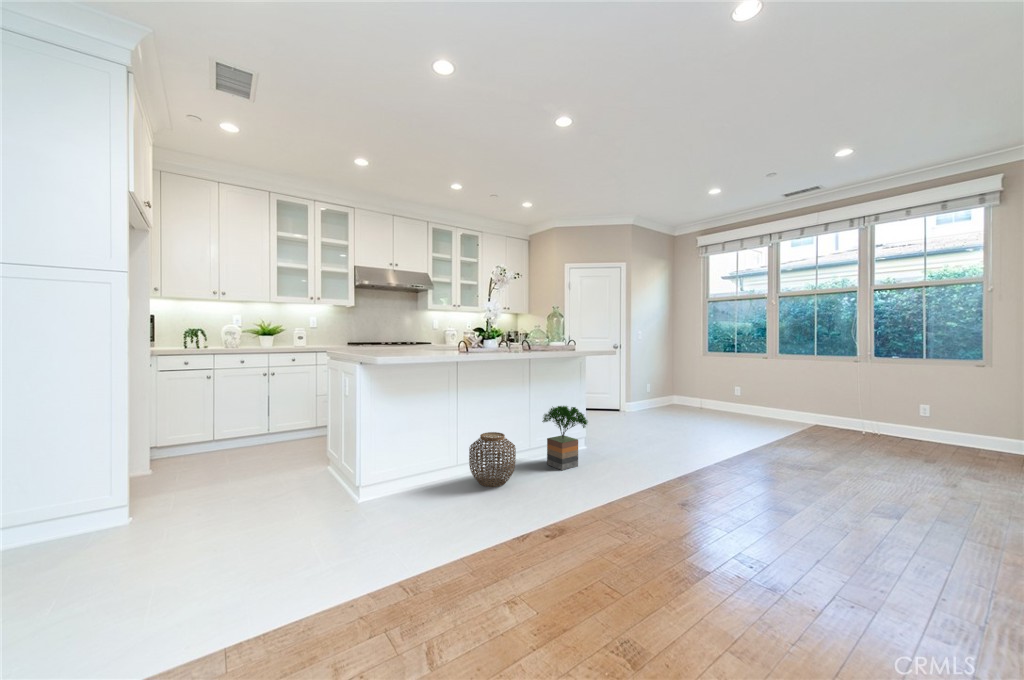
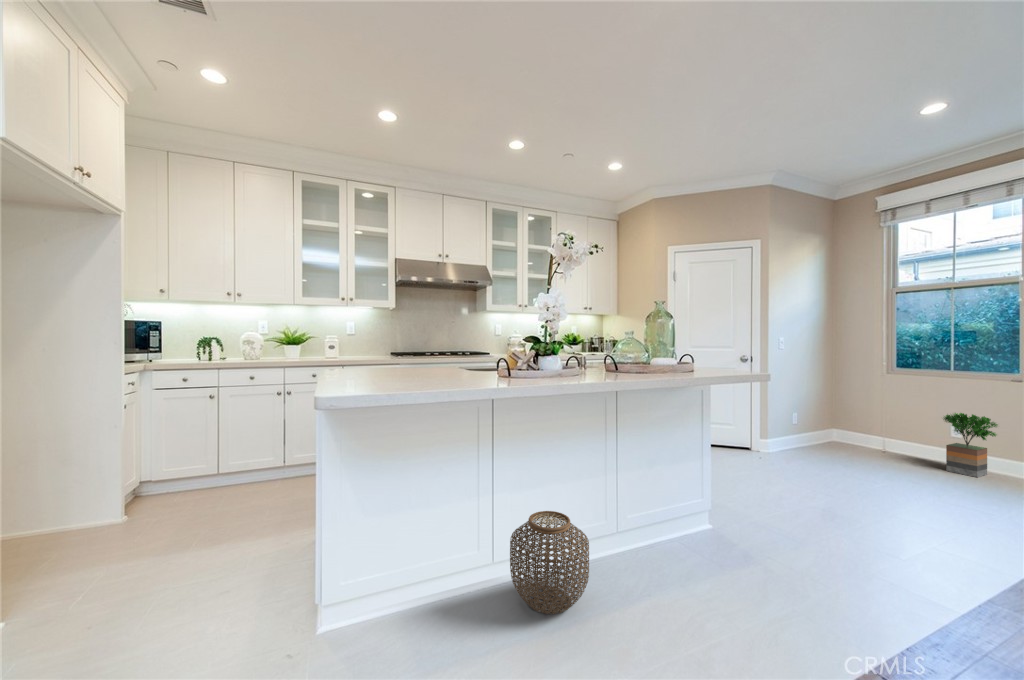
potted tree: present [542,406,588,470] -> present [943,413,998,477]

